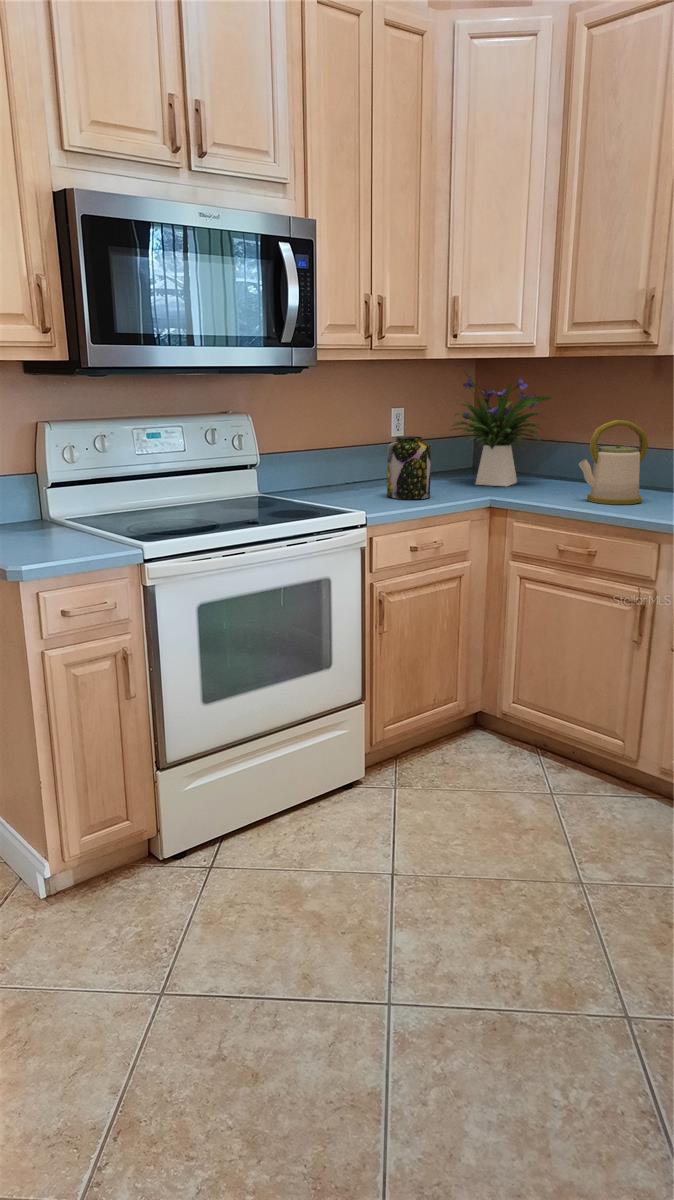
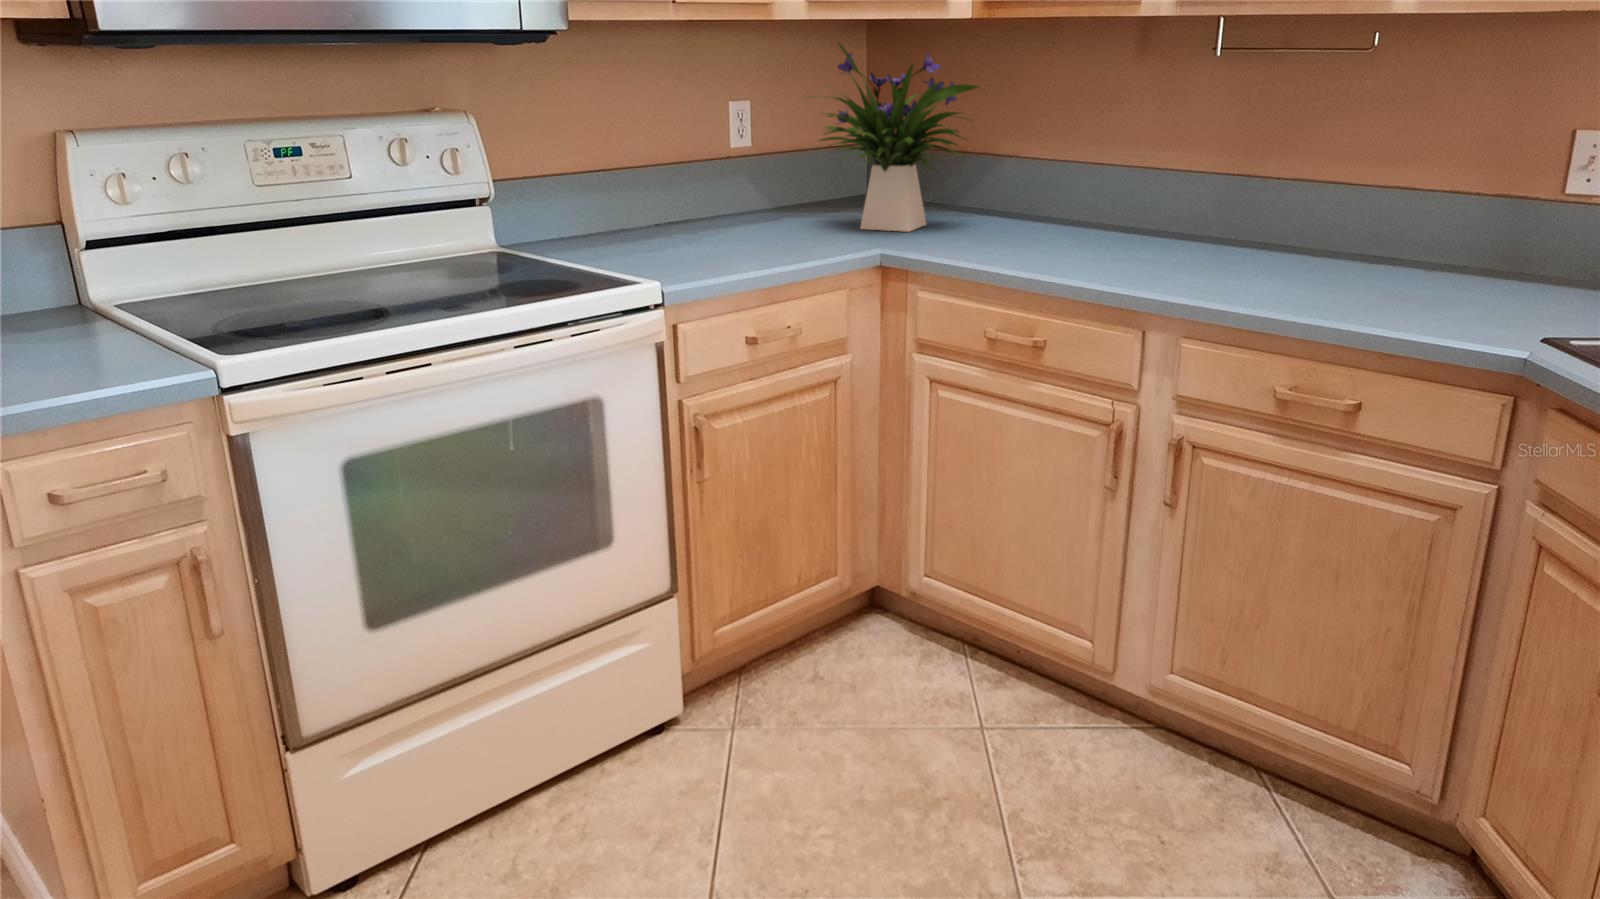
kettle: present [579,420,648,504] -> none [1020,121,1132,262]
jar: present [387,436,431,499] -> none [709,151,780,257]

